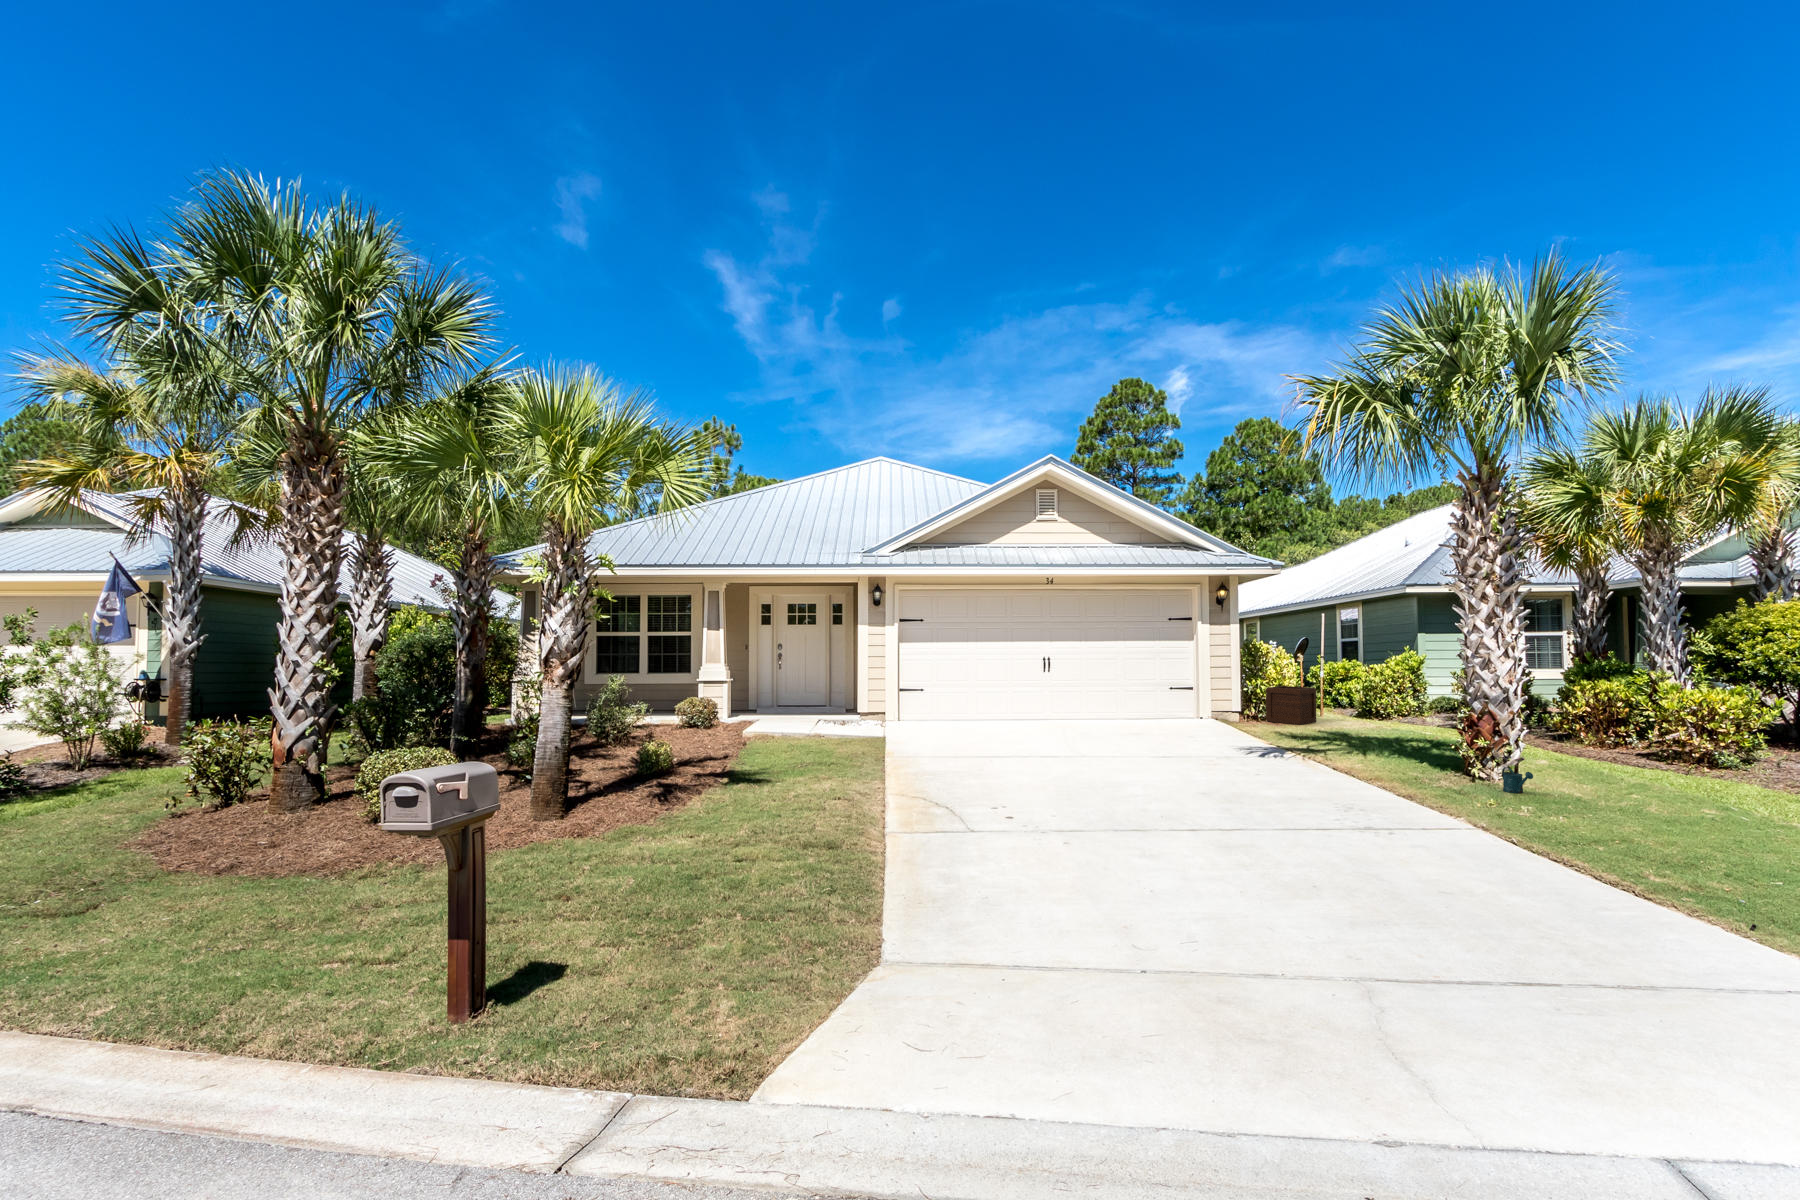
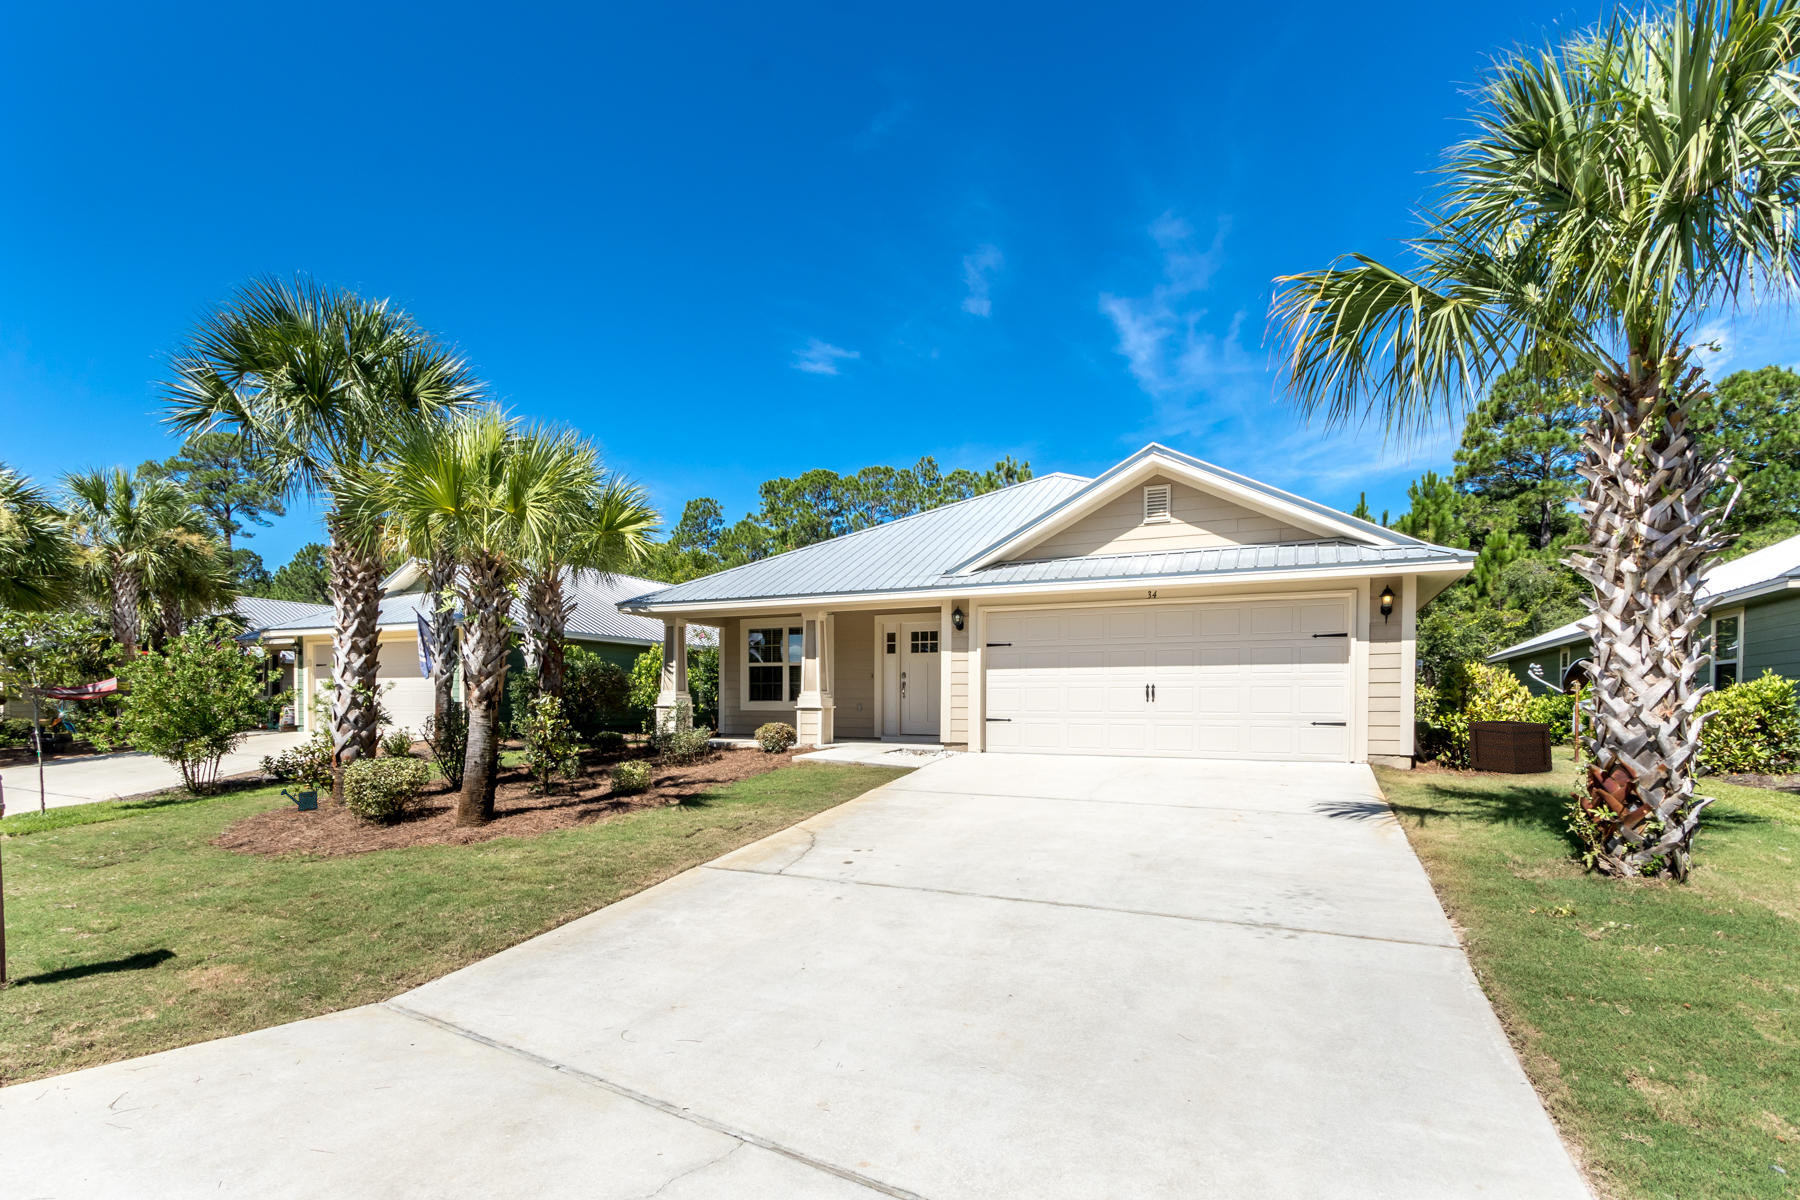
watering can: present [1502,767,1533,793] -> present [281,787,323,811]

